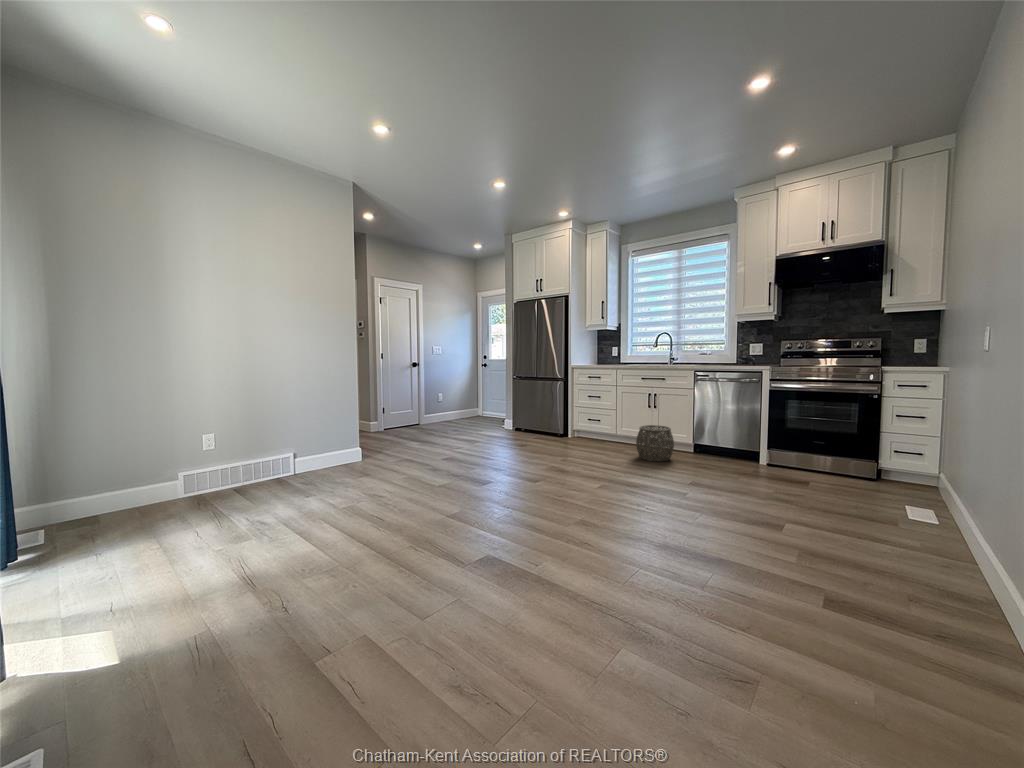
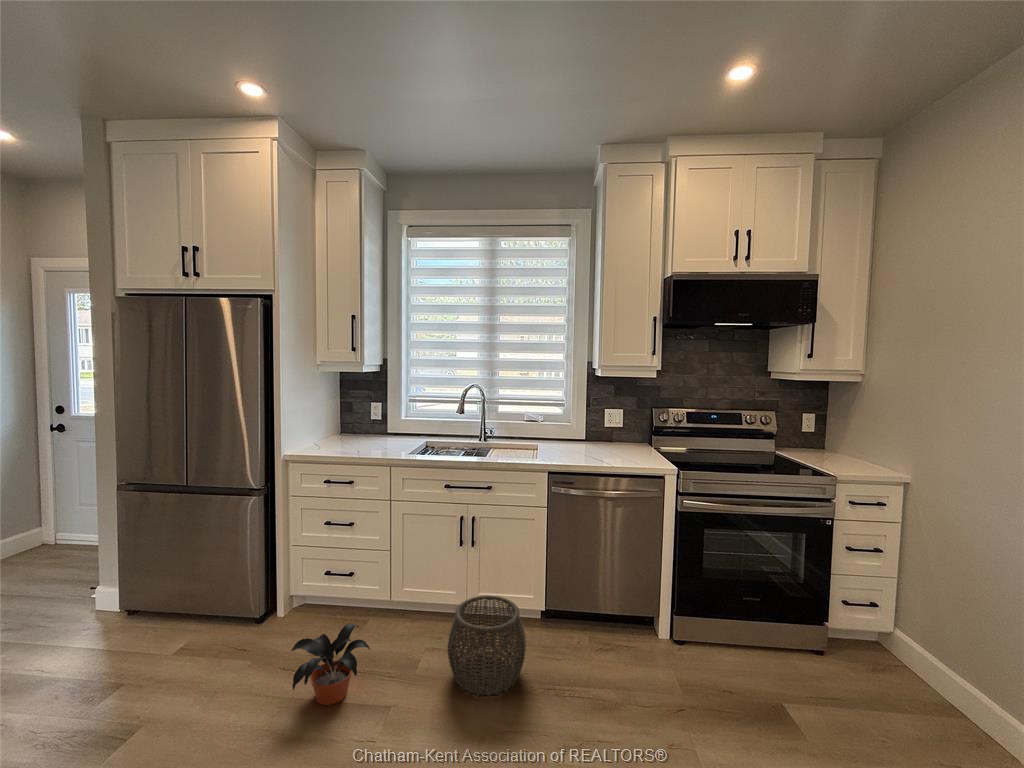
potted plant: none [572,428,603,454] -> present [292,623,370,705]

